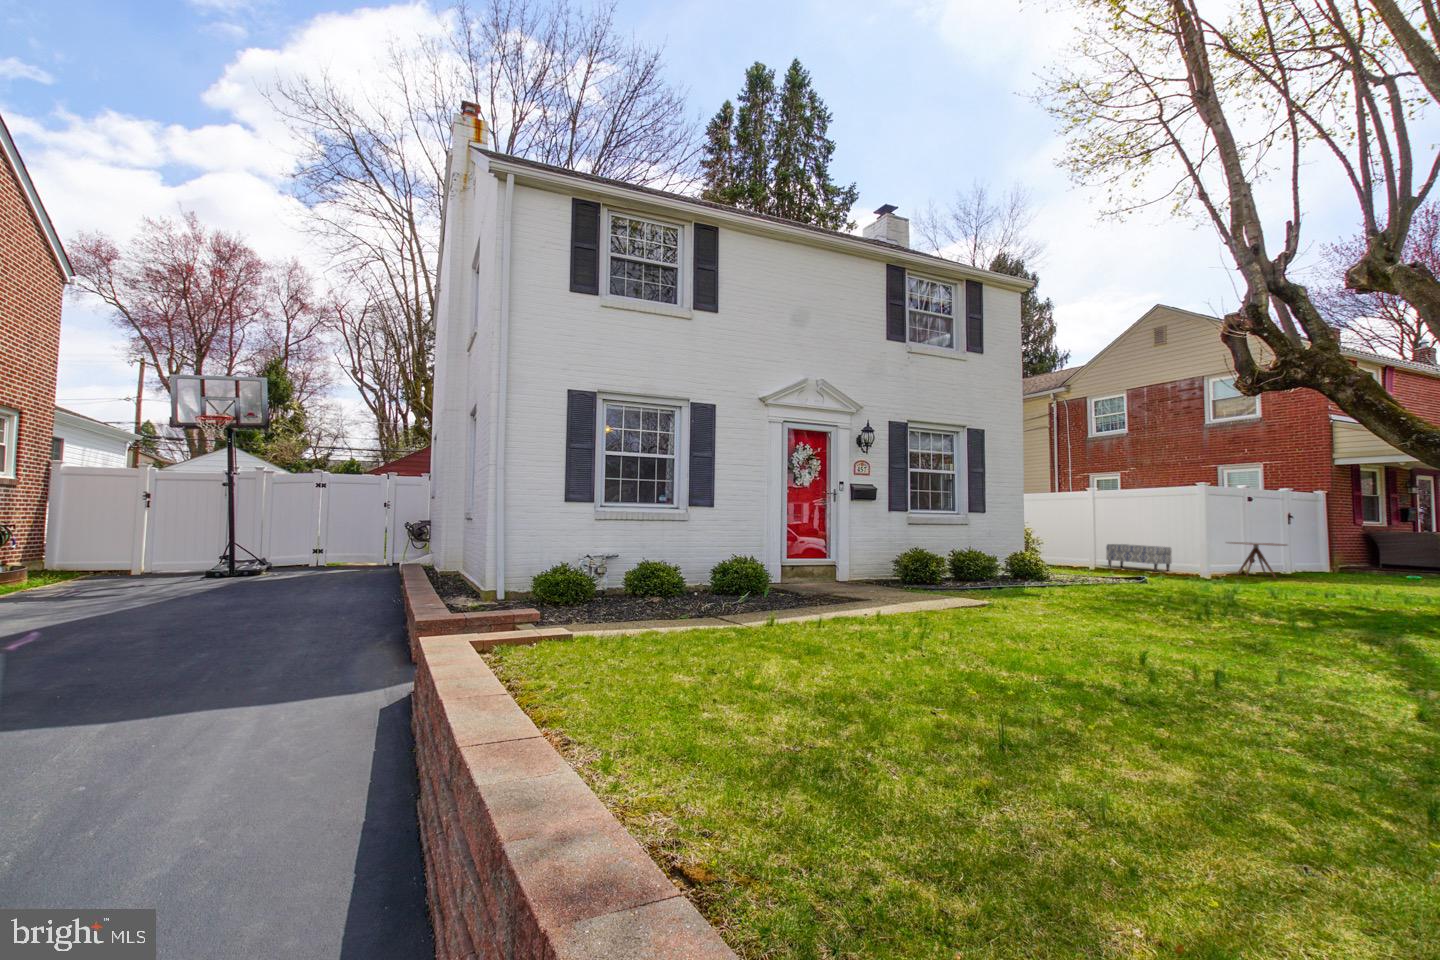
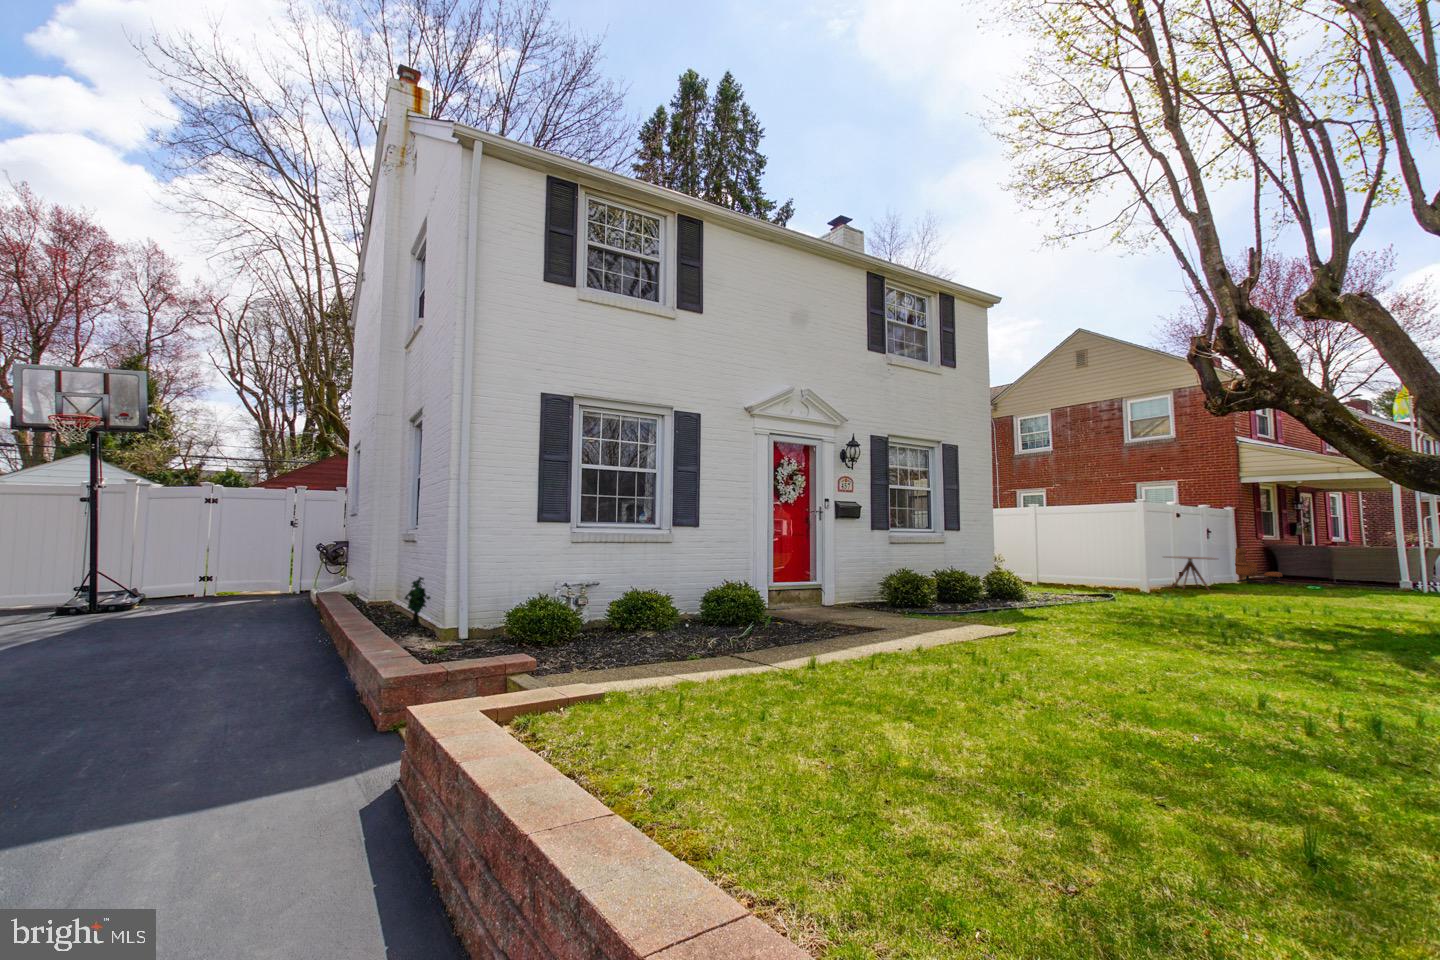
lounge chair: none [1320,535,1377,574] -> present [1235,548,1284,585]
bench: present [1106,544,1172,572] -> none [1053,559,1114,586]
decorative plant: none [453,549,475,591] -> present [405,577,430,626]

